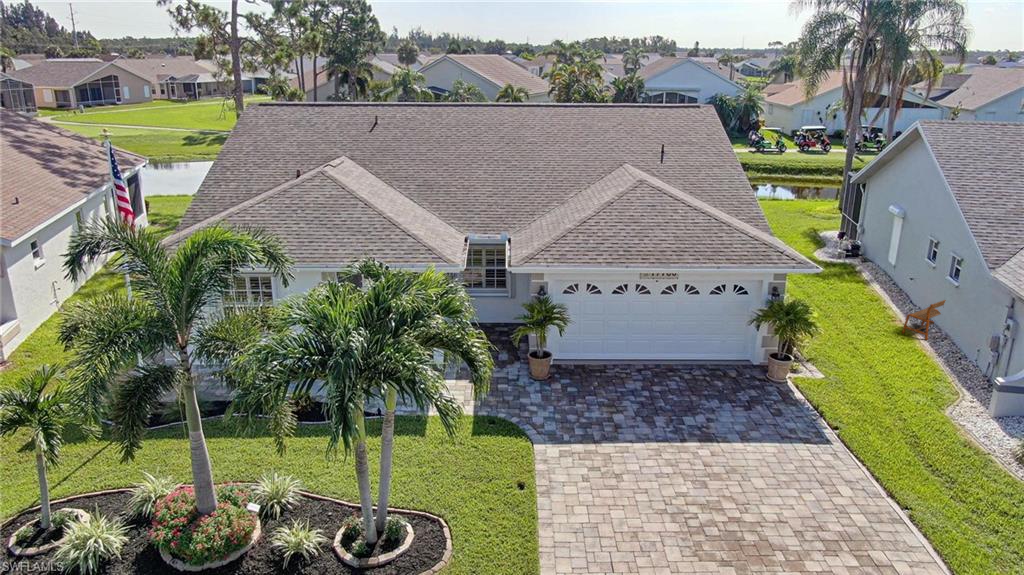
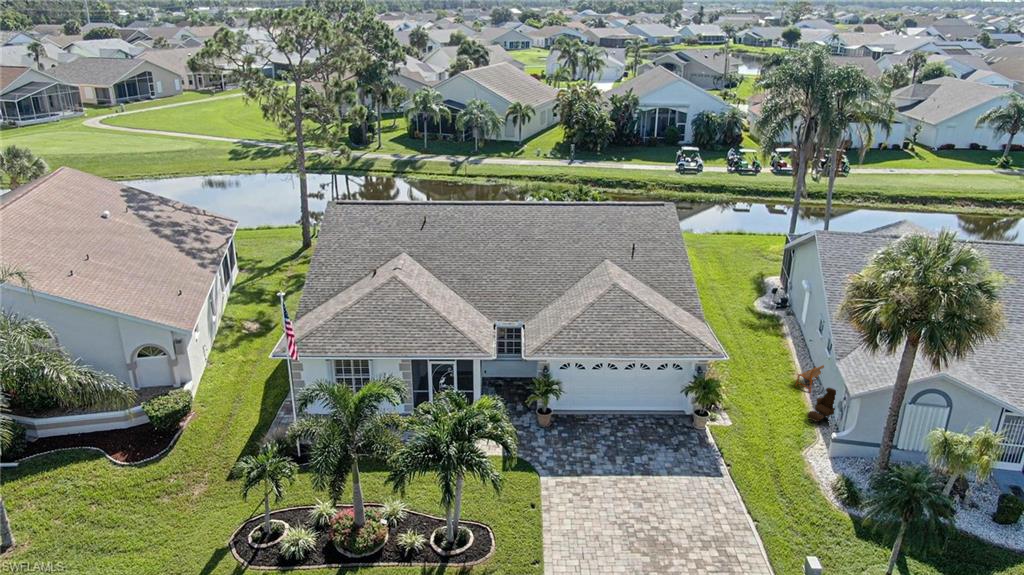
lounge chair: none [936,323,989,377] -> present [807,388,836,422]

